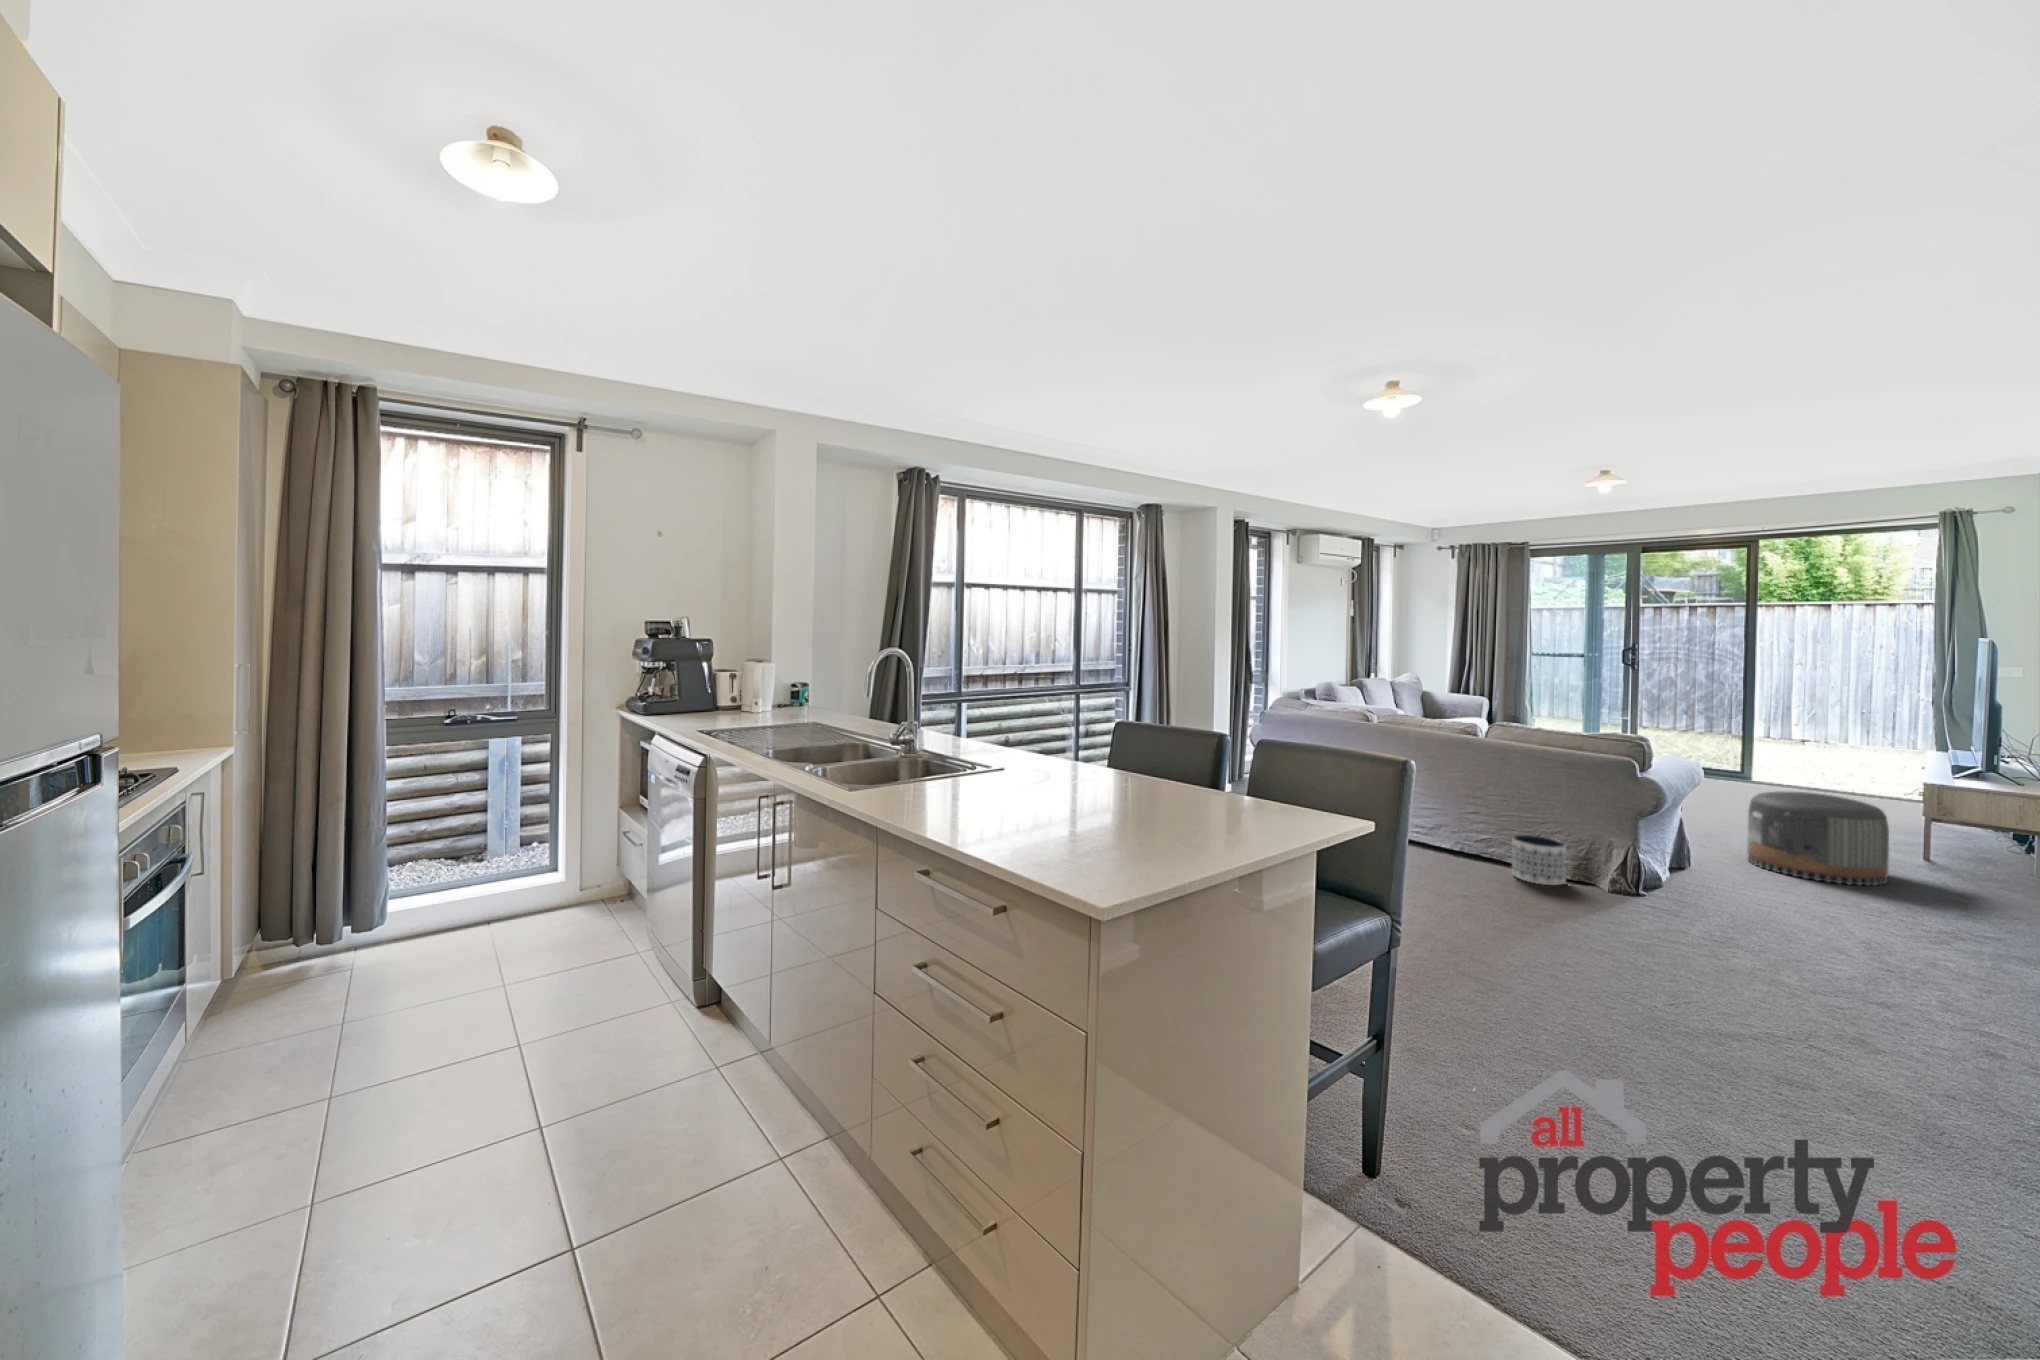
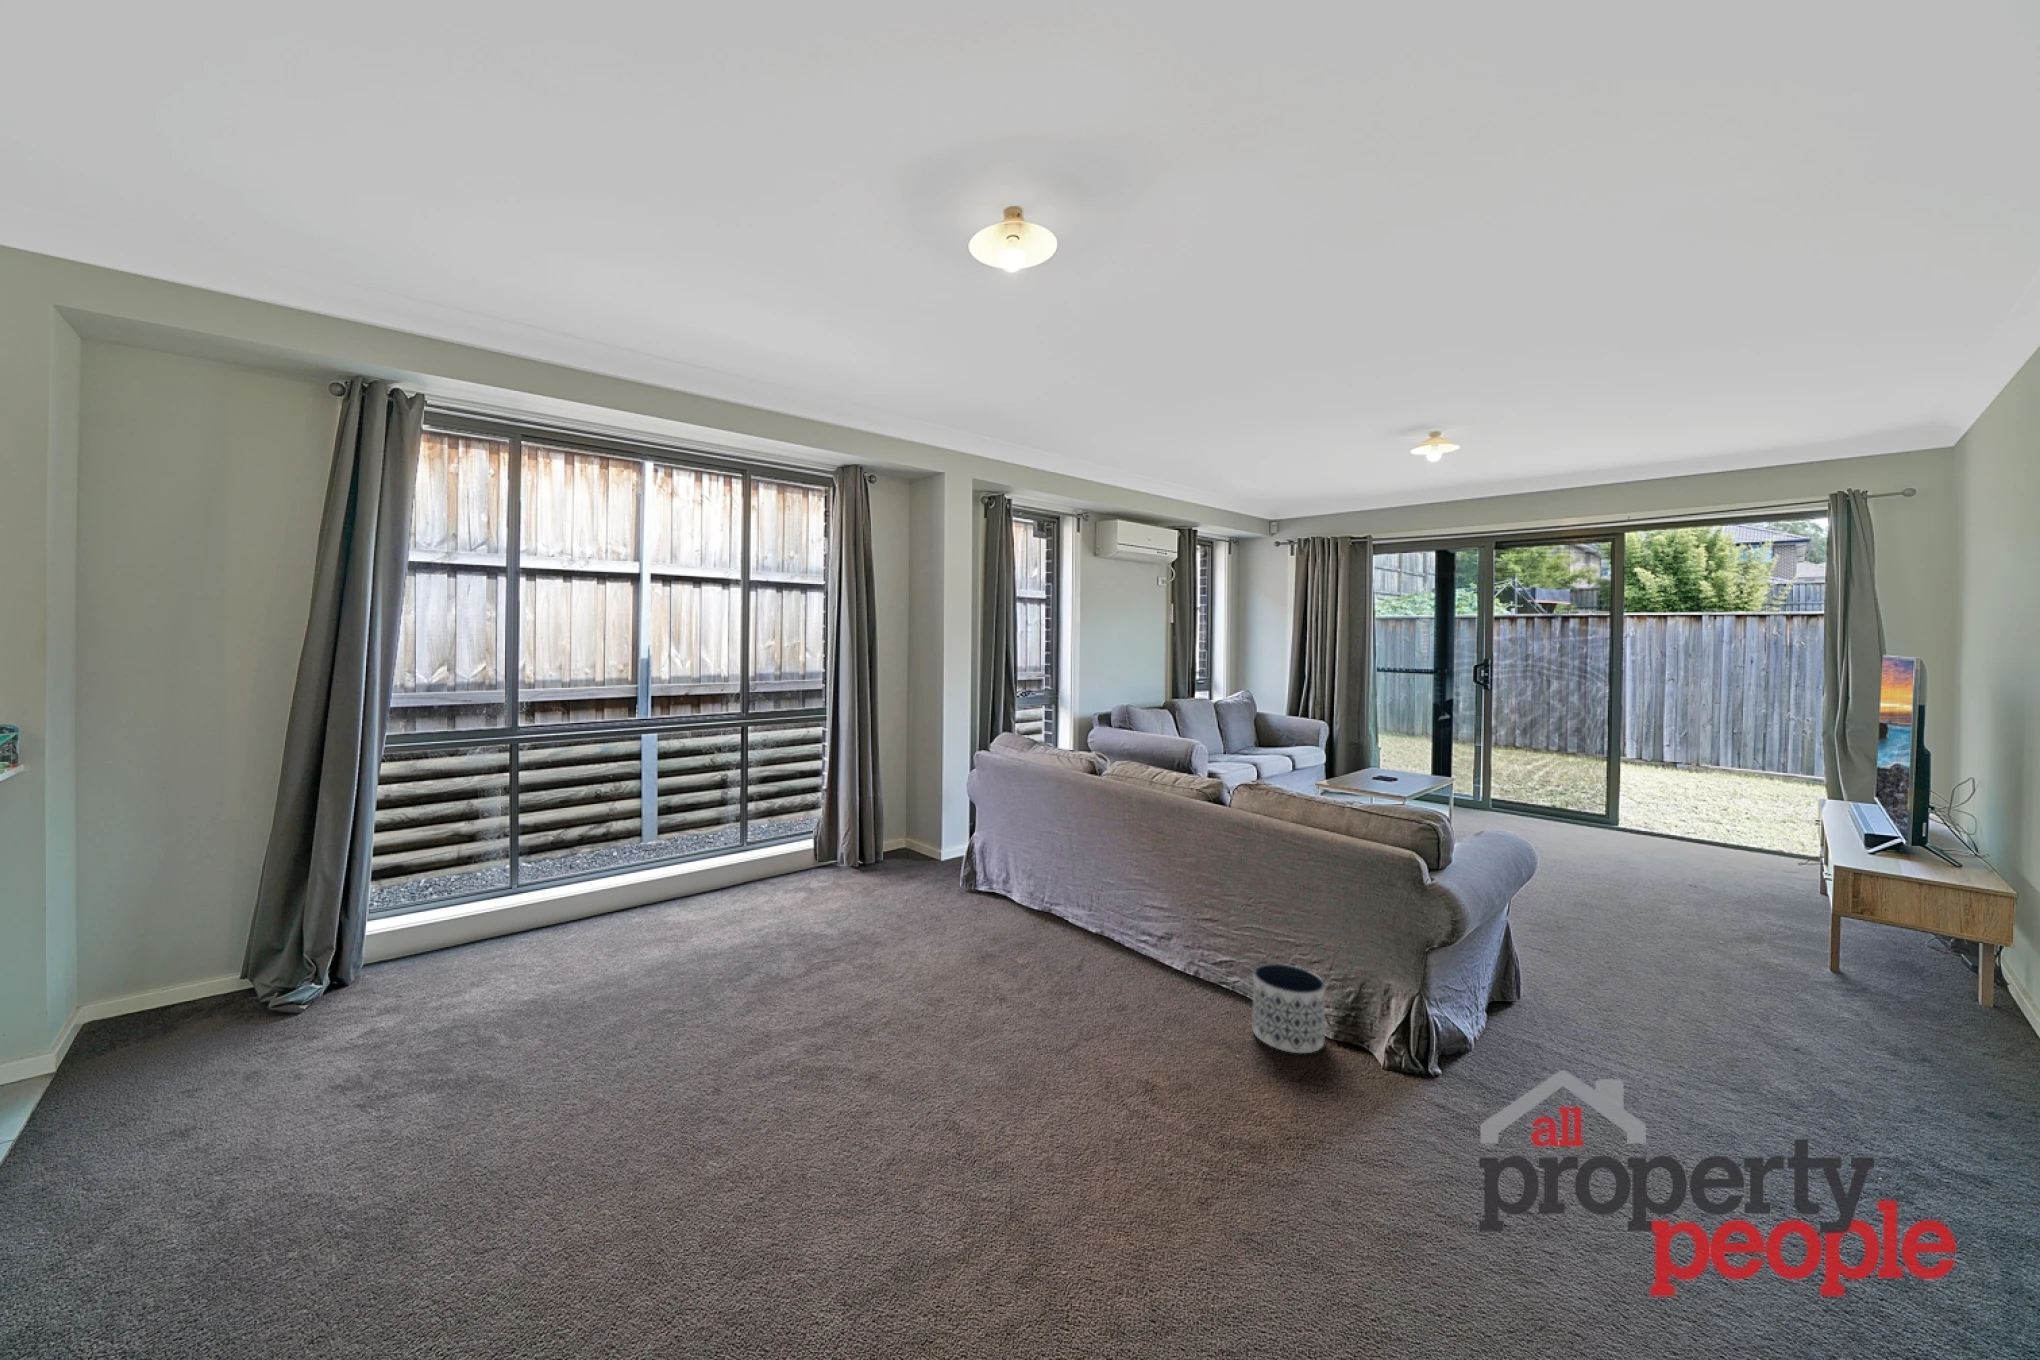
pouf: present [1747,792,1889,886] -> none [1592,882,1778,1036]

